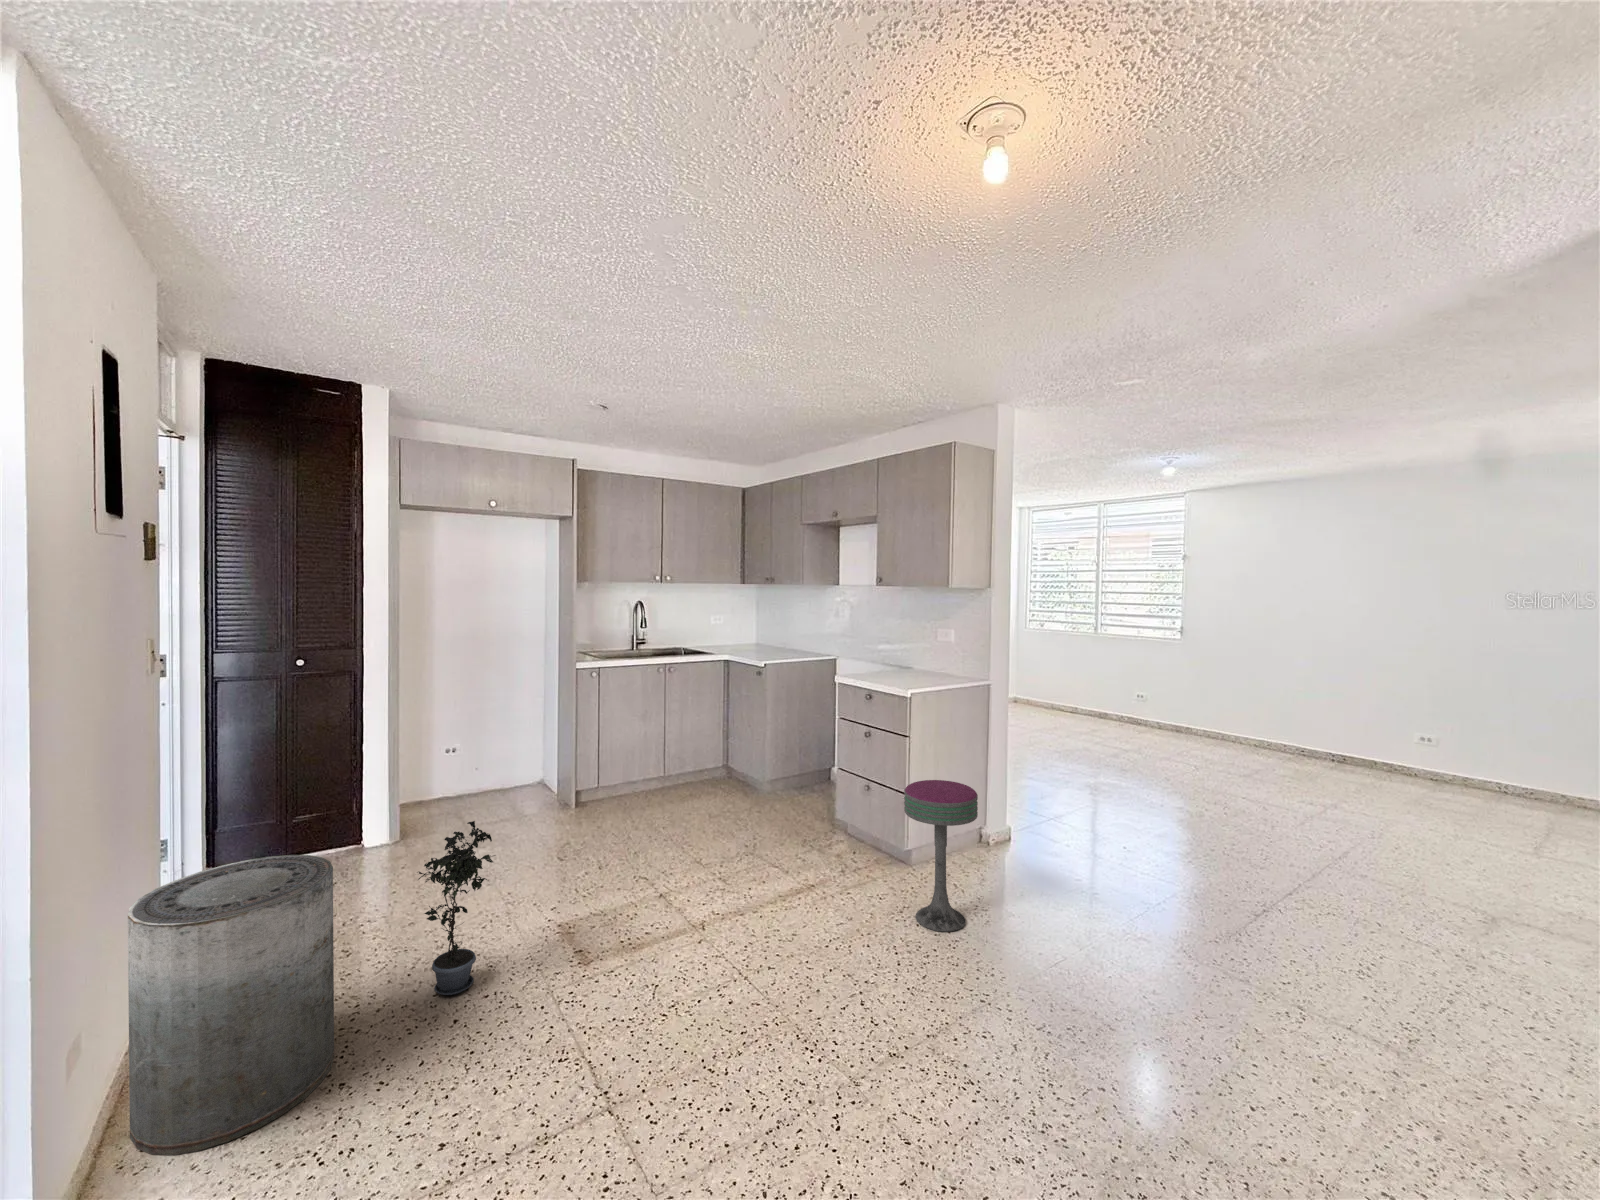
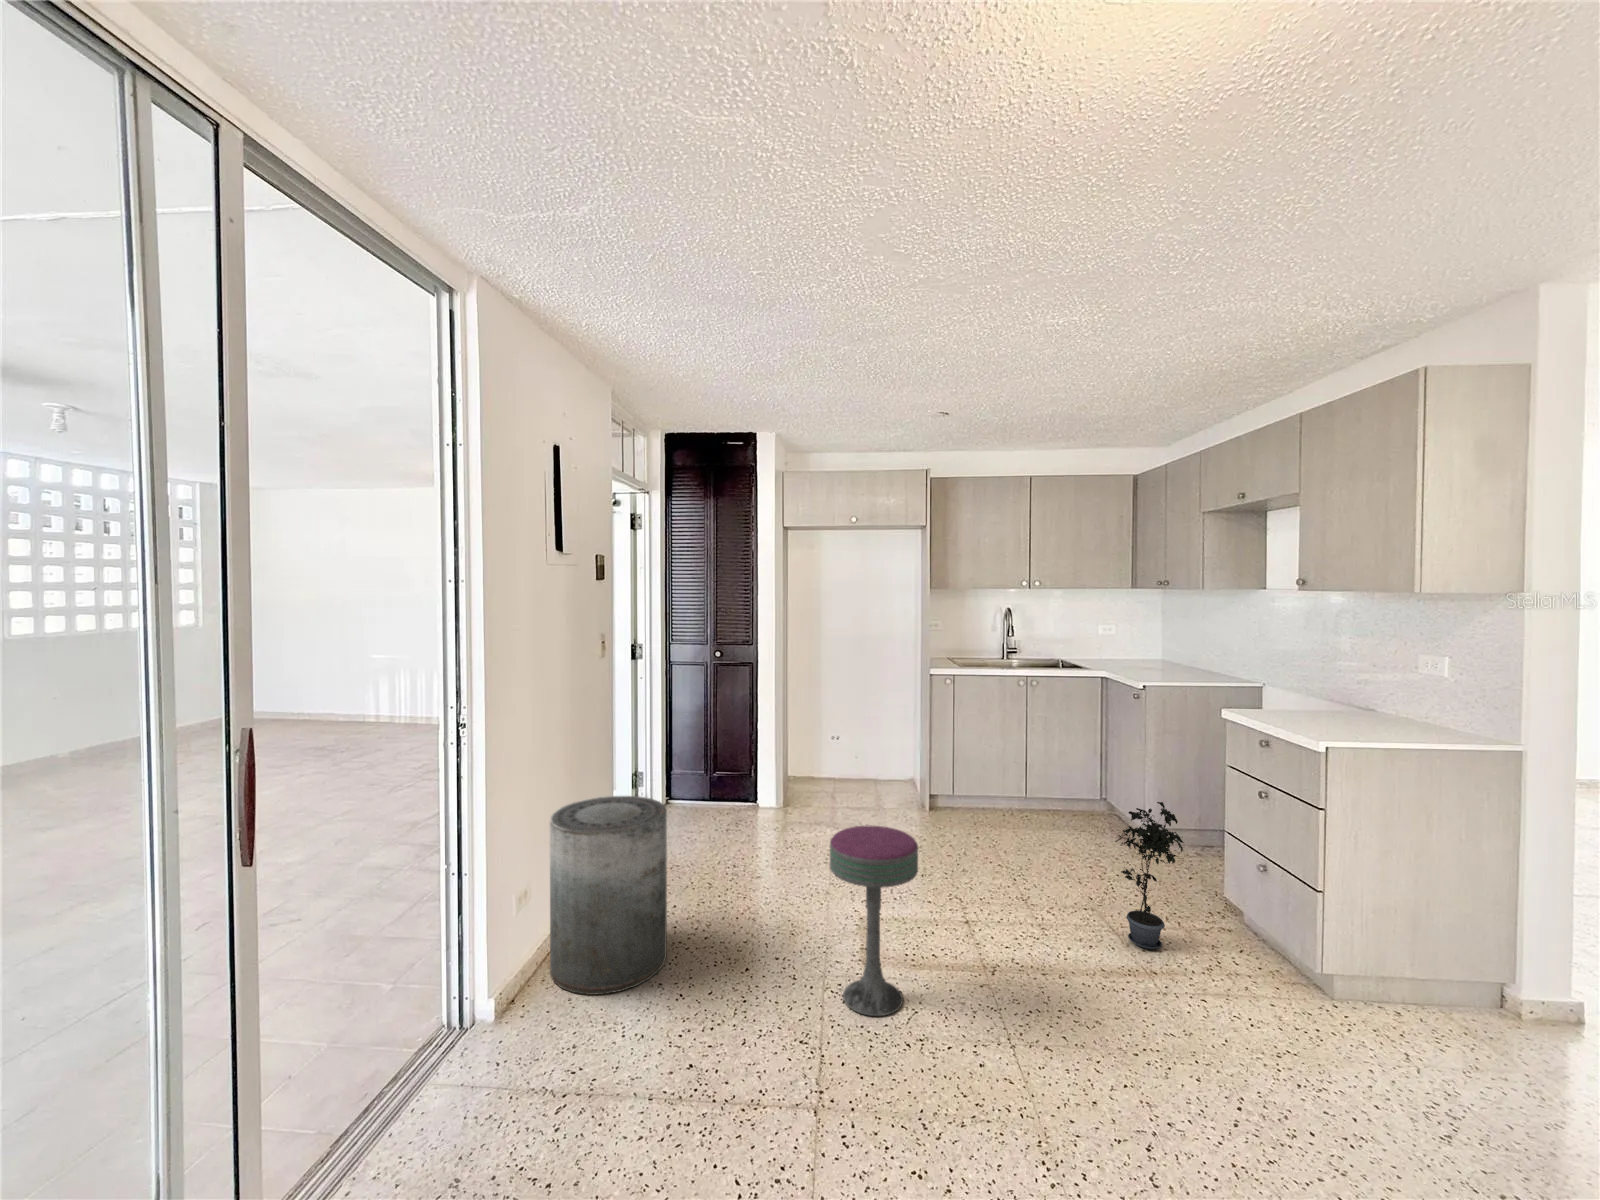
bar stool: present [904,780,978,932] -> present [830,826,918,1016]
potted plant: present [418,821,495,995] -> present [1115,802,1184,950]

